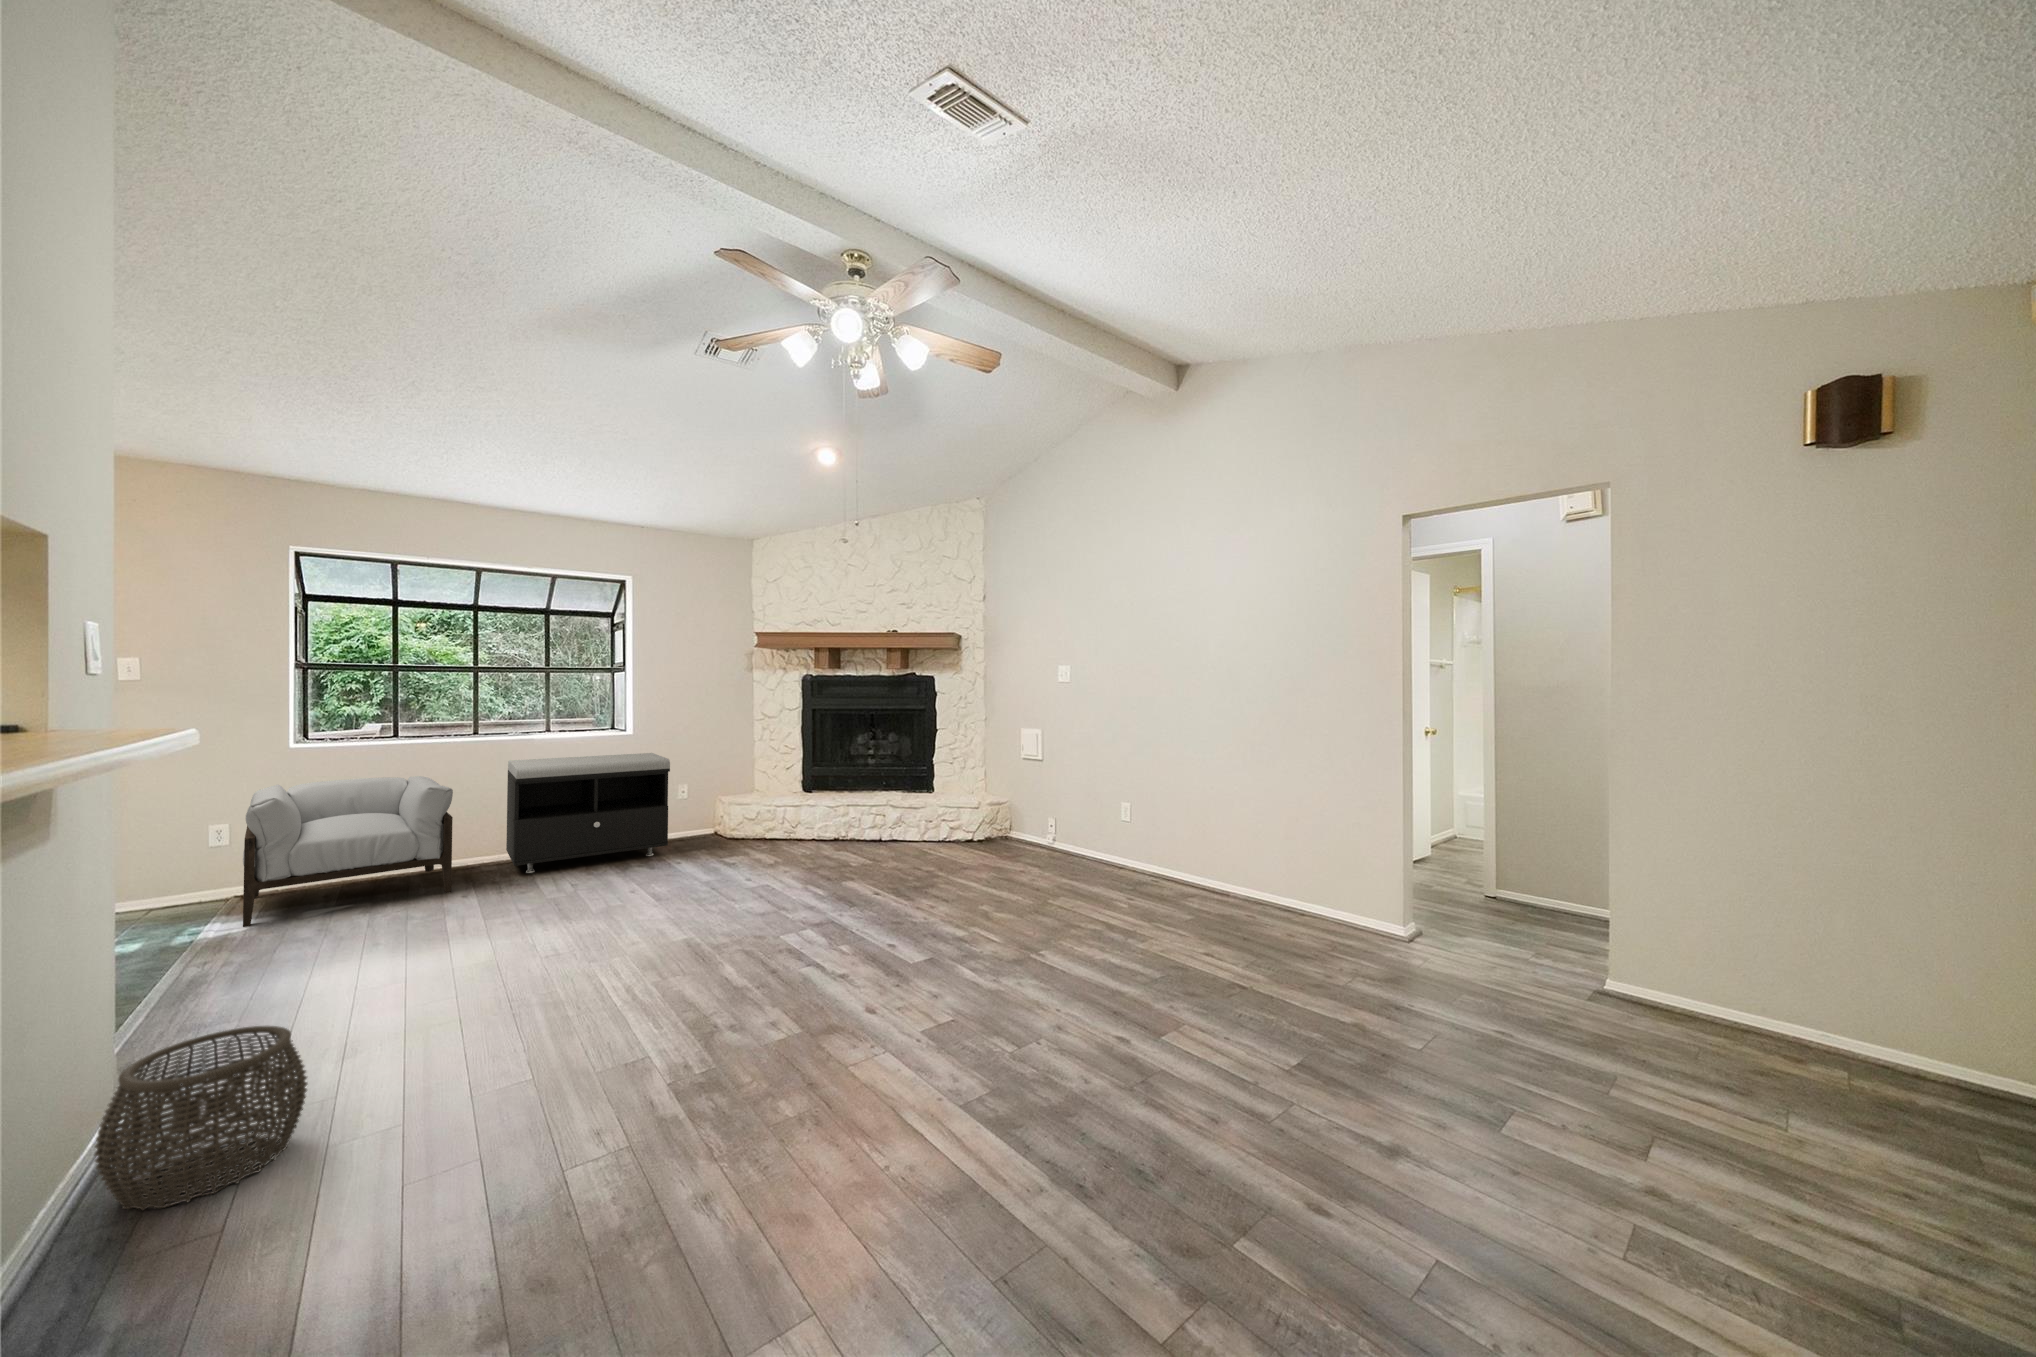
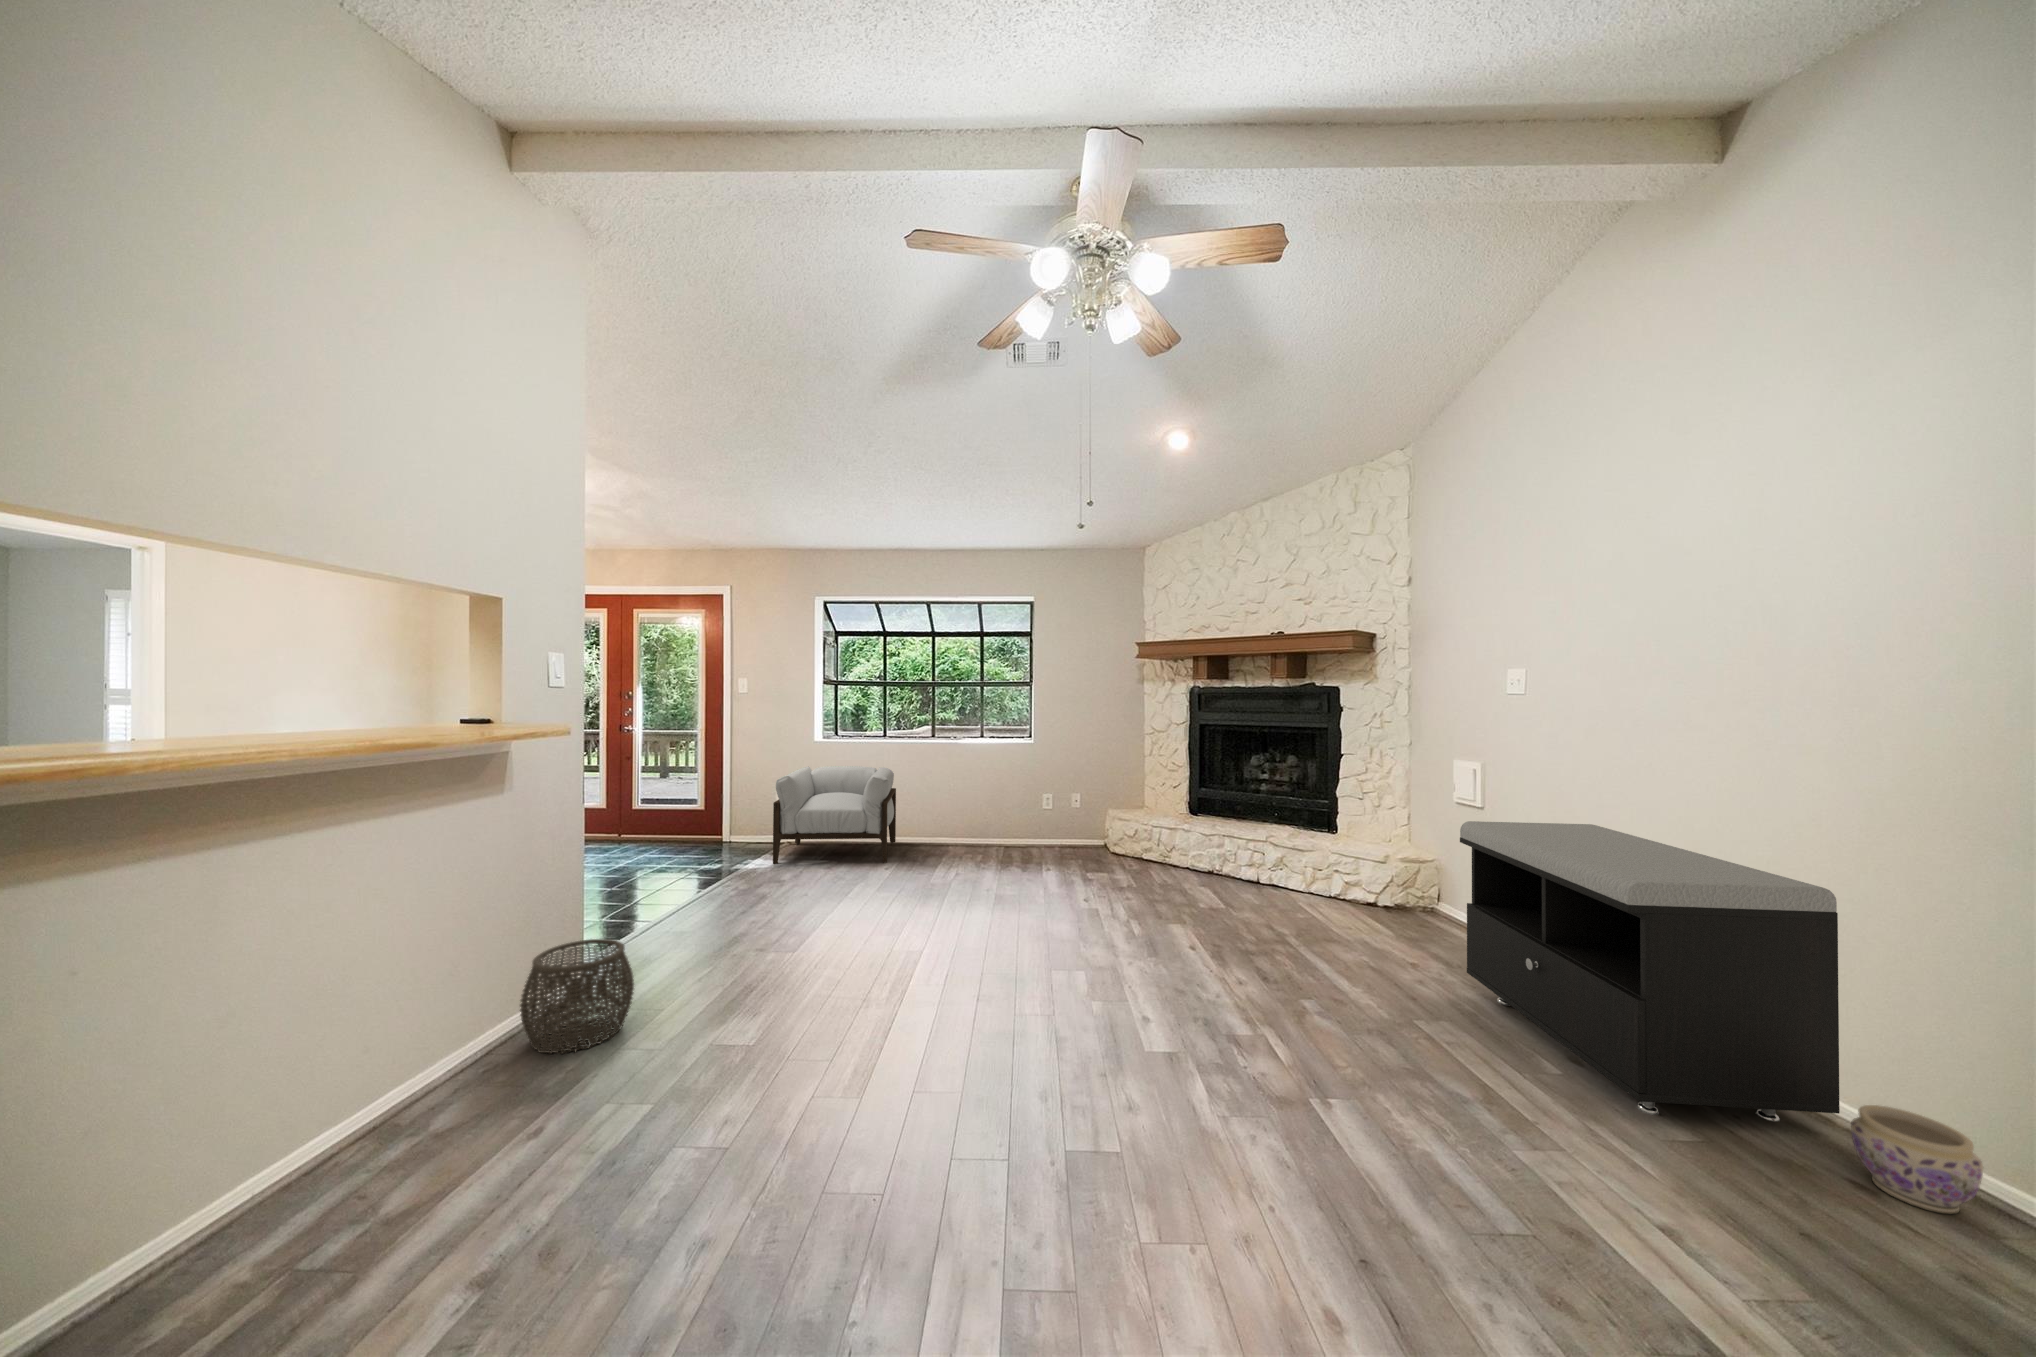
storage bench: present [506,753,670,873] -> present [1460,821,1840,1122]
planter: none [1243,877,1283,917] -> present [1851,1105,1983,1214]

